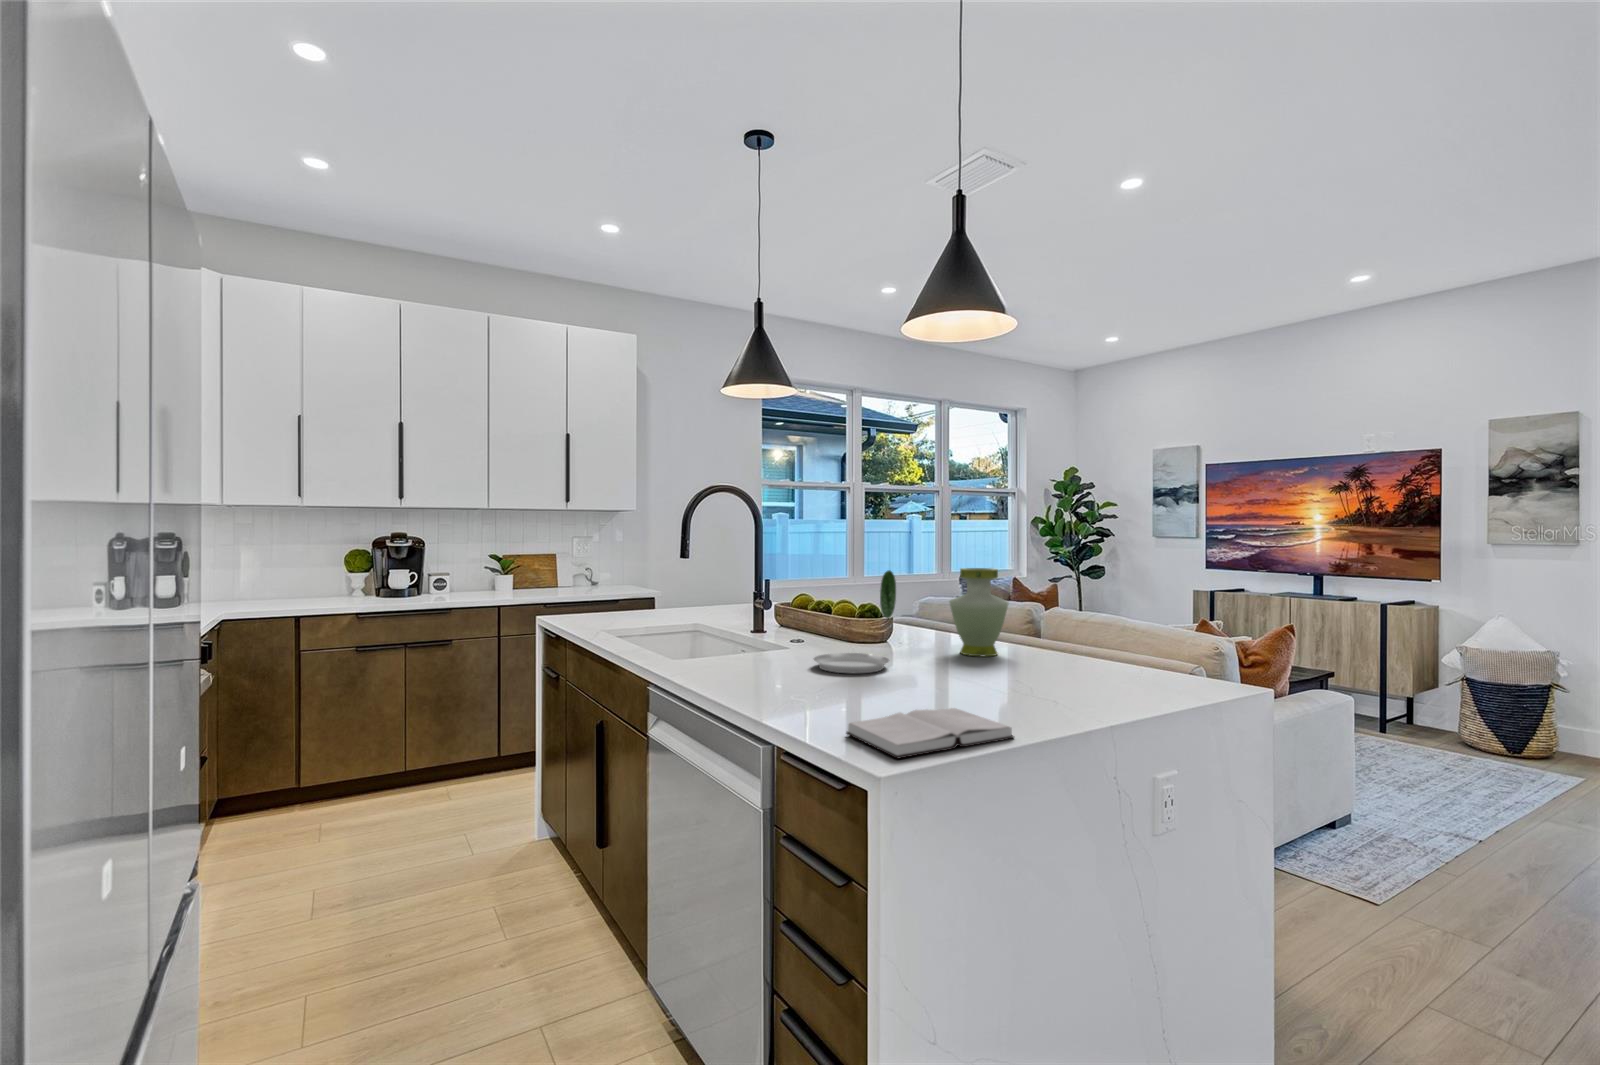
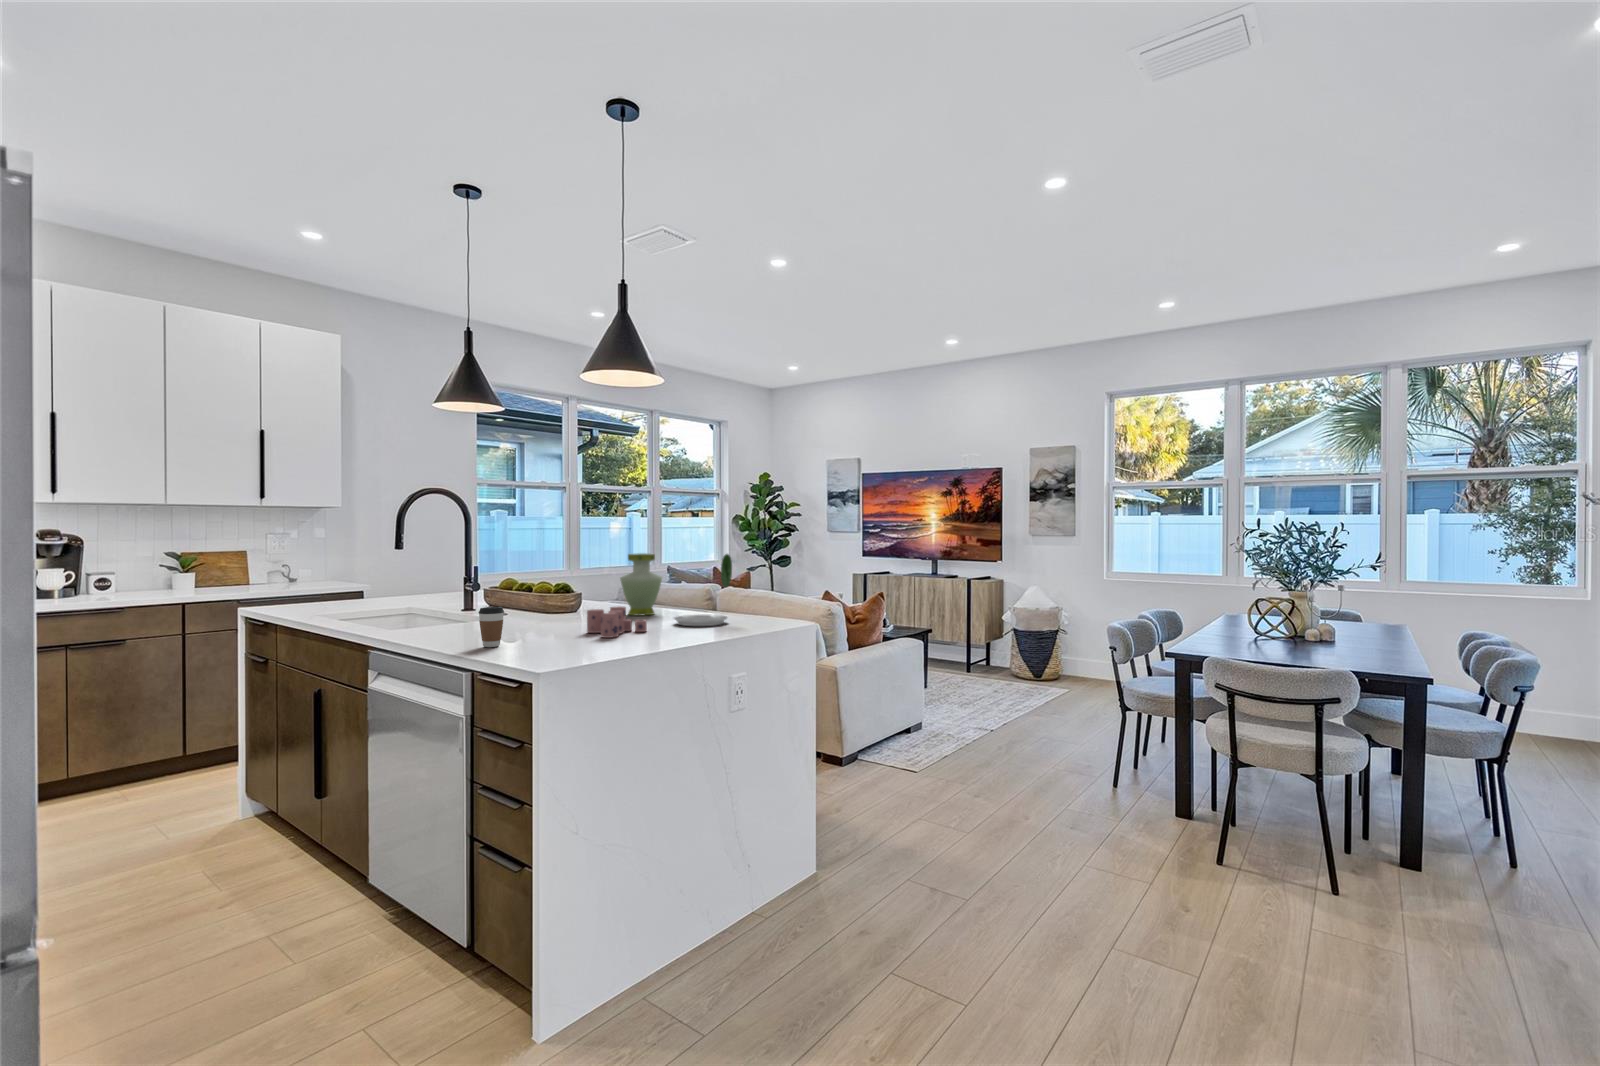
plate: present [814,570,896,673] -> present [674,554,732,626]
candle: none [919,649,1010,705] -> present [587,606,647,638]
coffee cup: none [771,650,807,712] -> present [478,607,504,647]
hardback book: present [846,708,1014,759] -> none [529,636,633,659]

